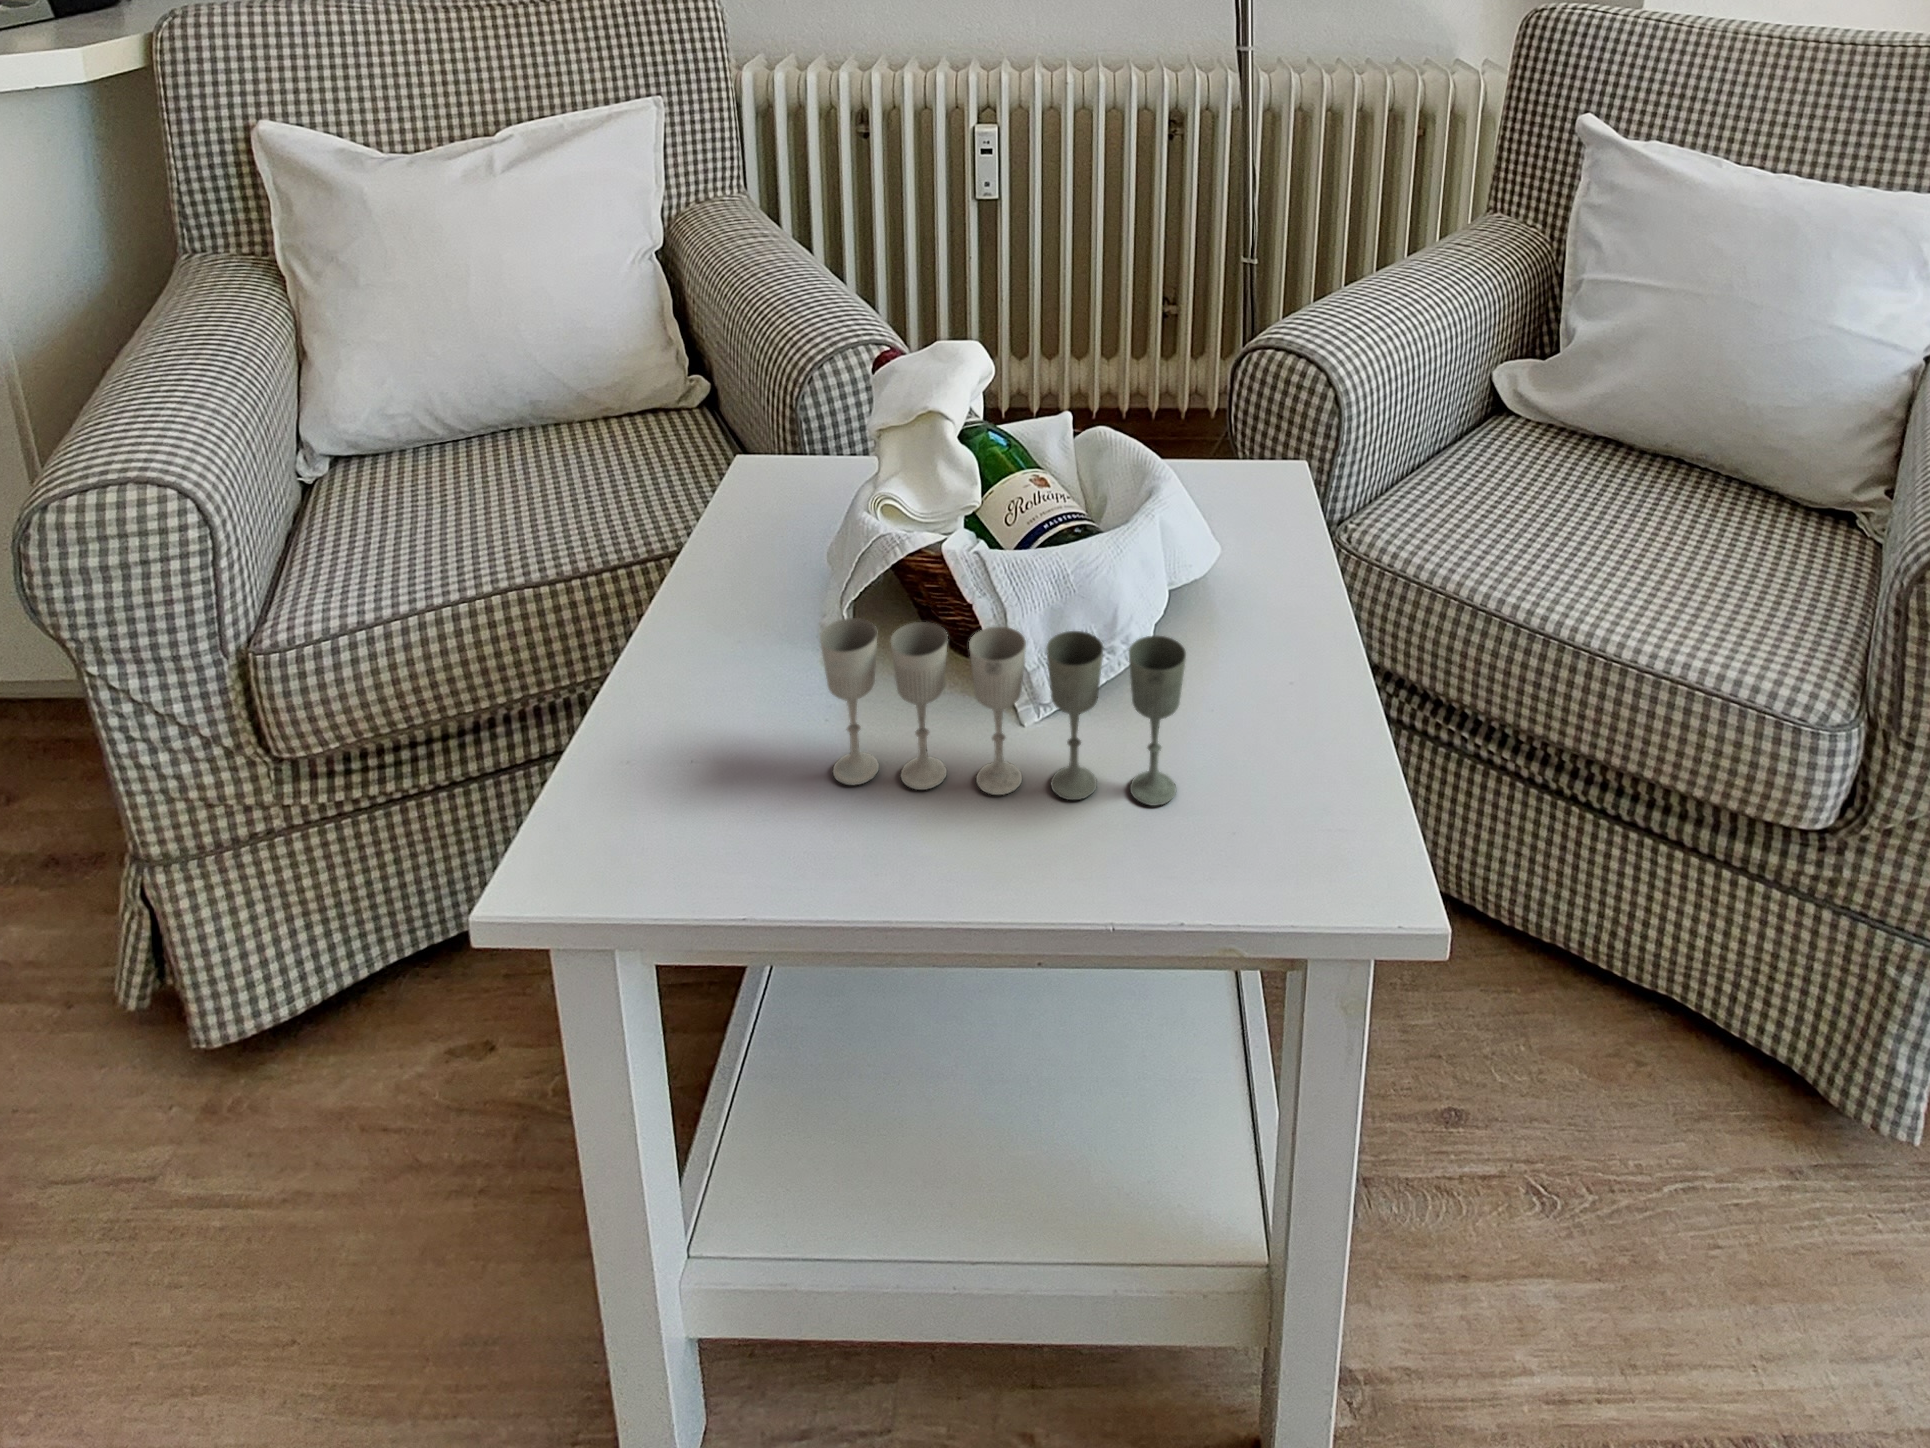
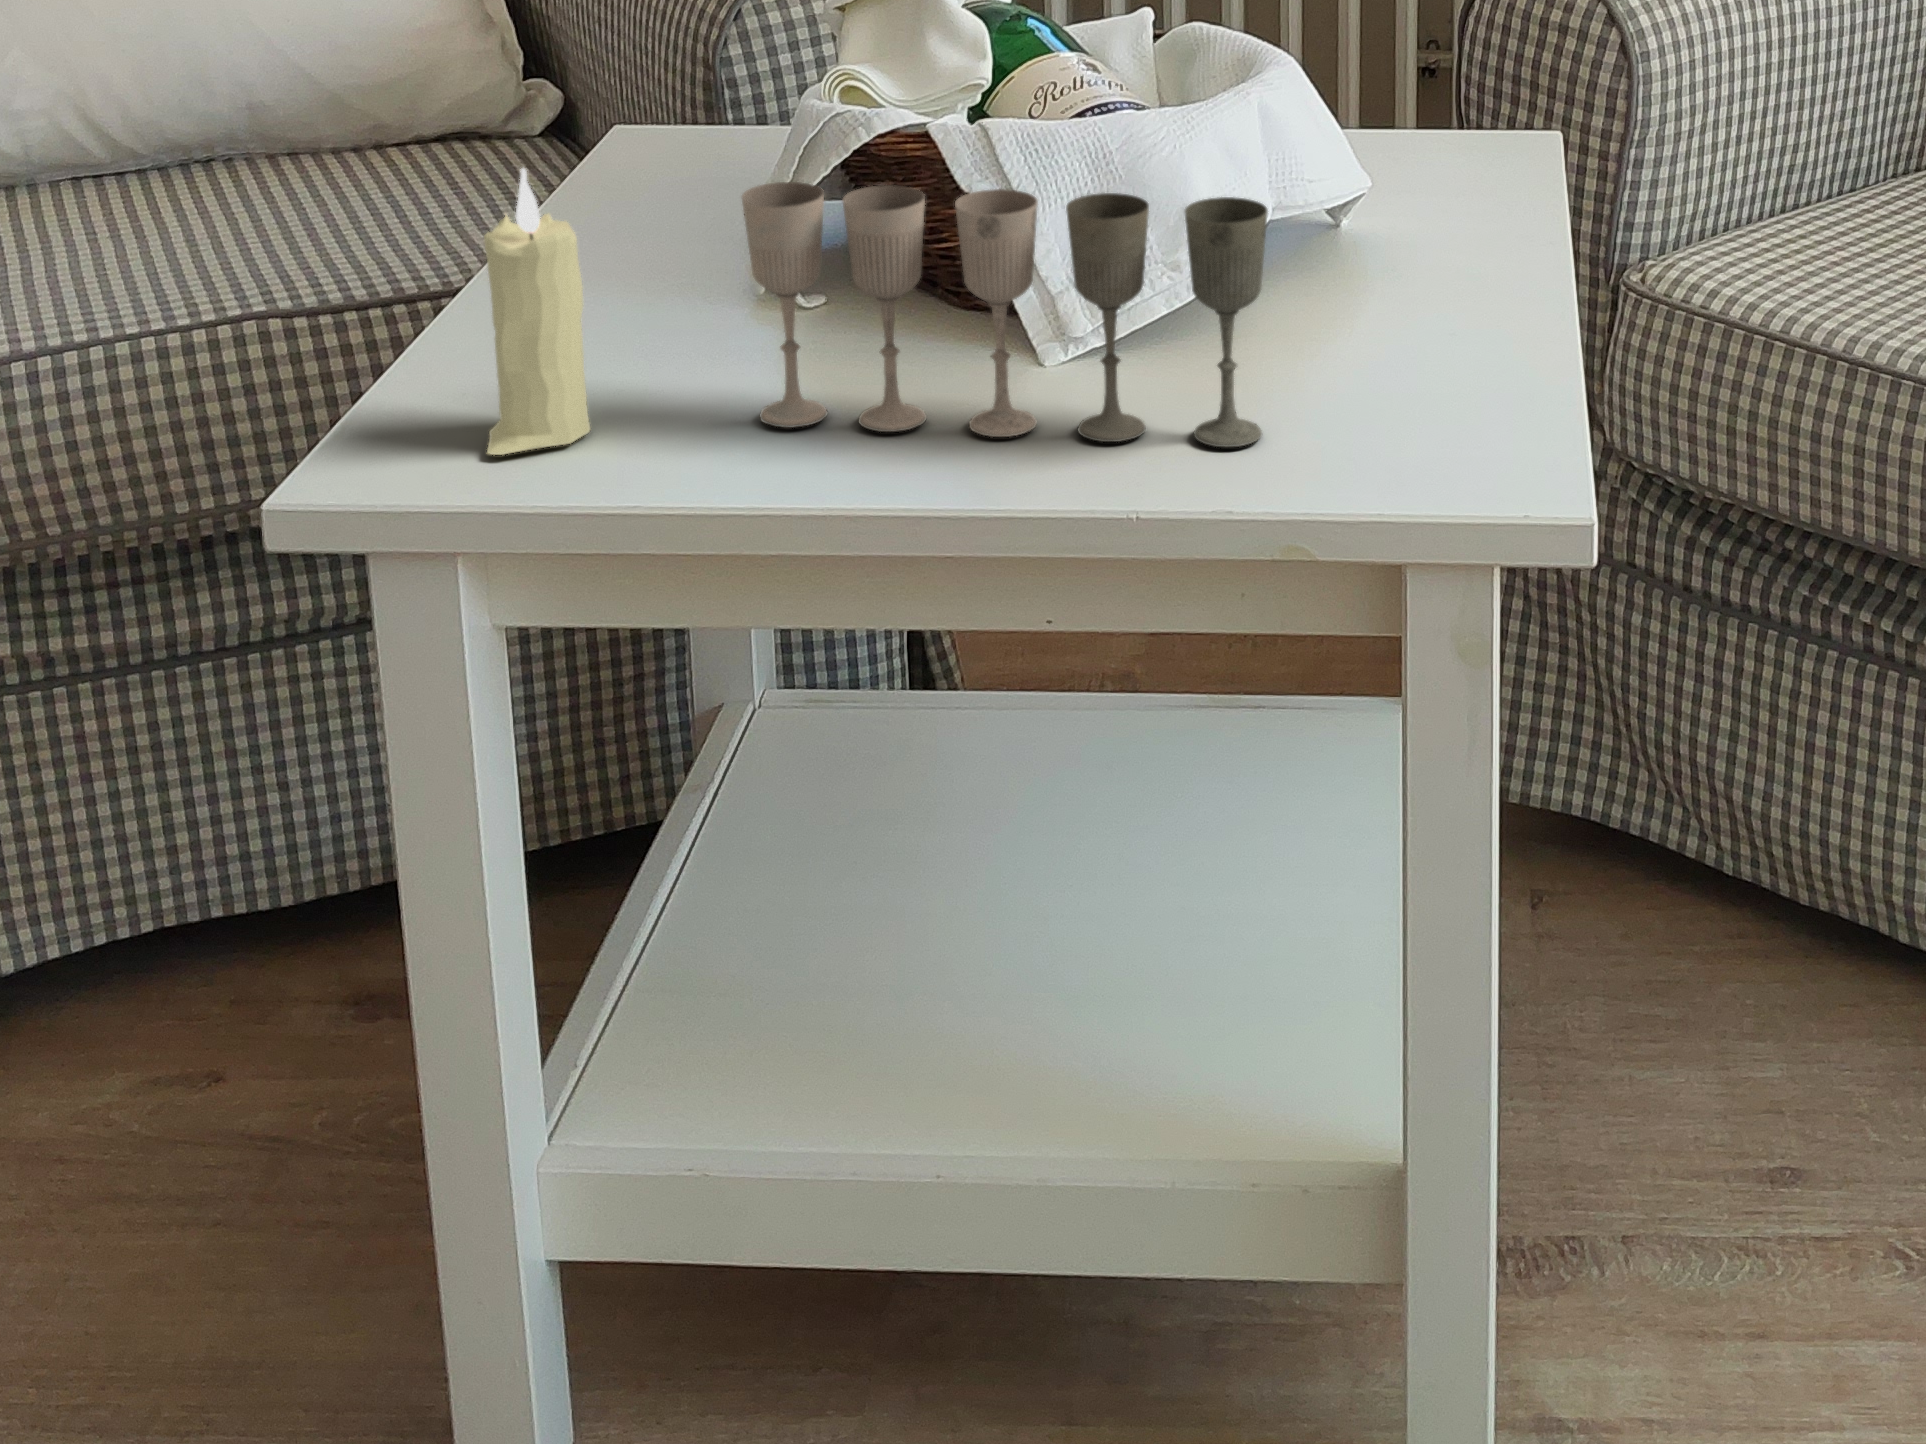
candle: none [637,635,715,826] -> present [484,168,590,455]

